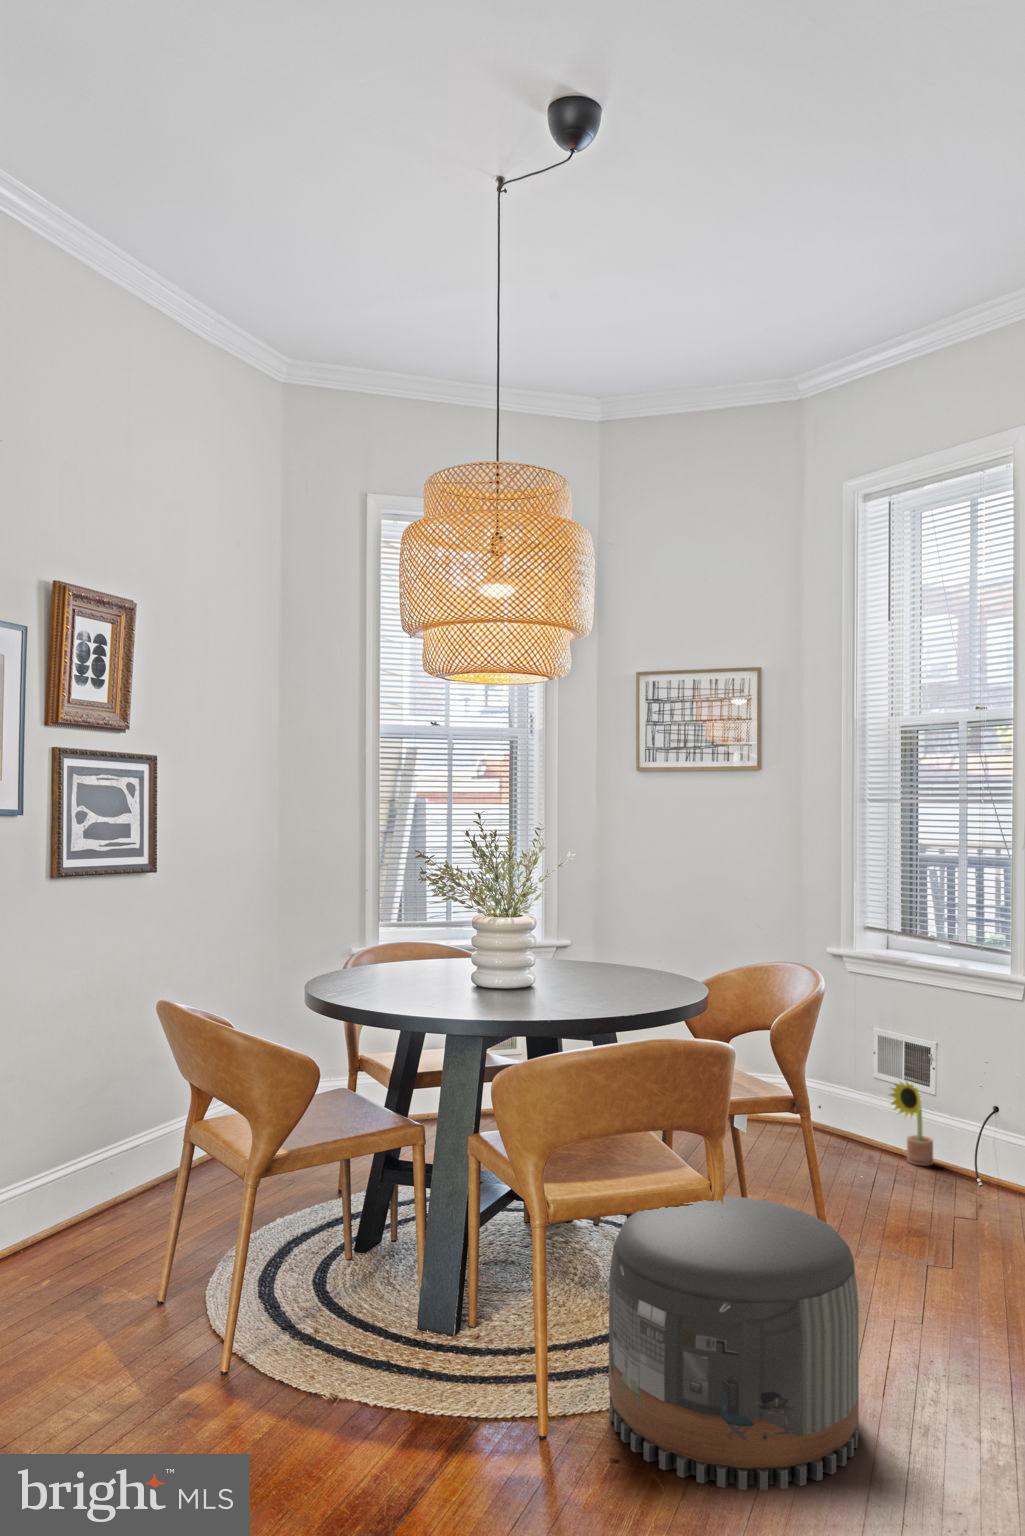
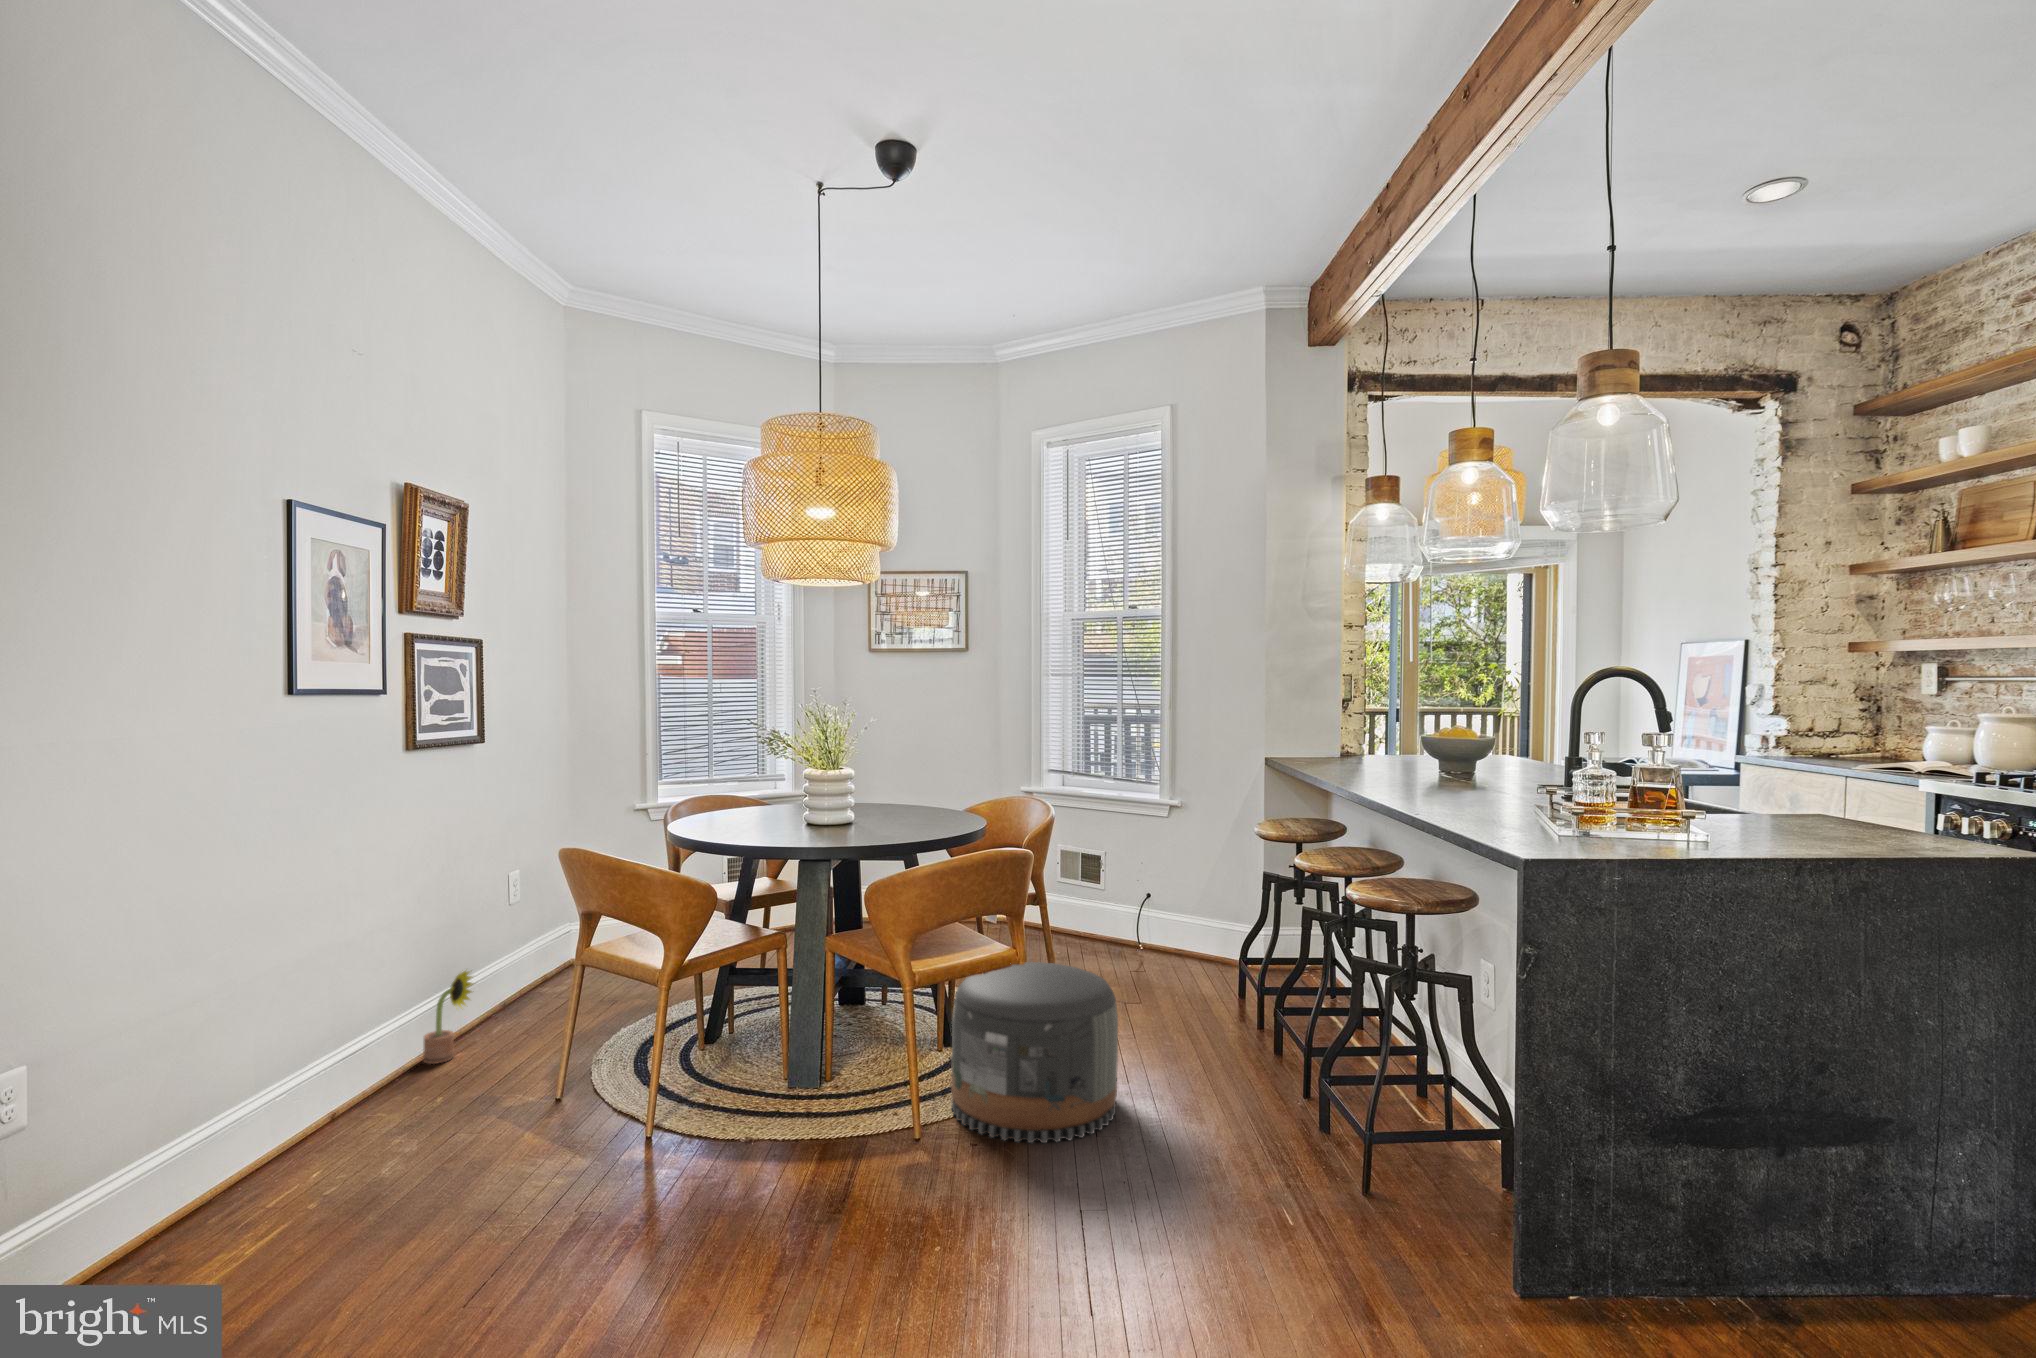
decorative plant: present [889,1081,933,1166] -> present [423,971,473,1064]

